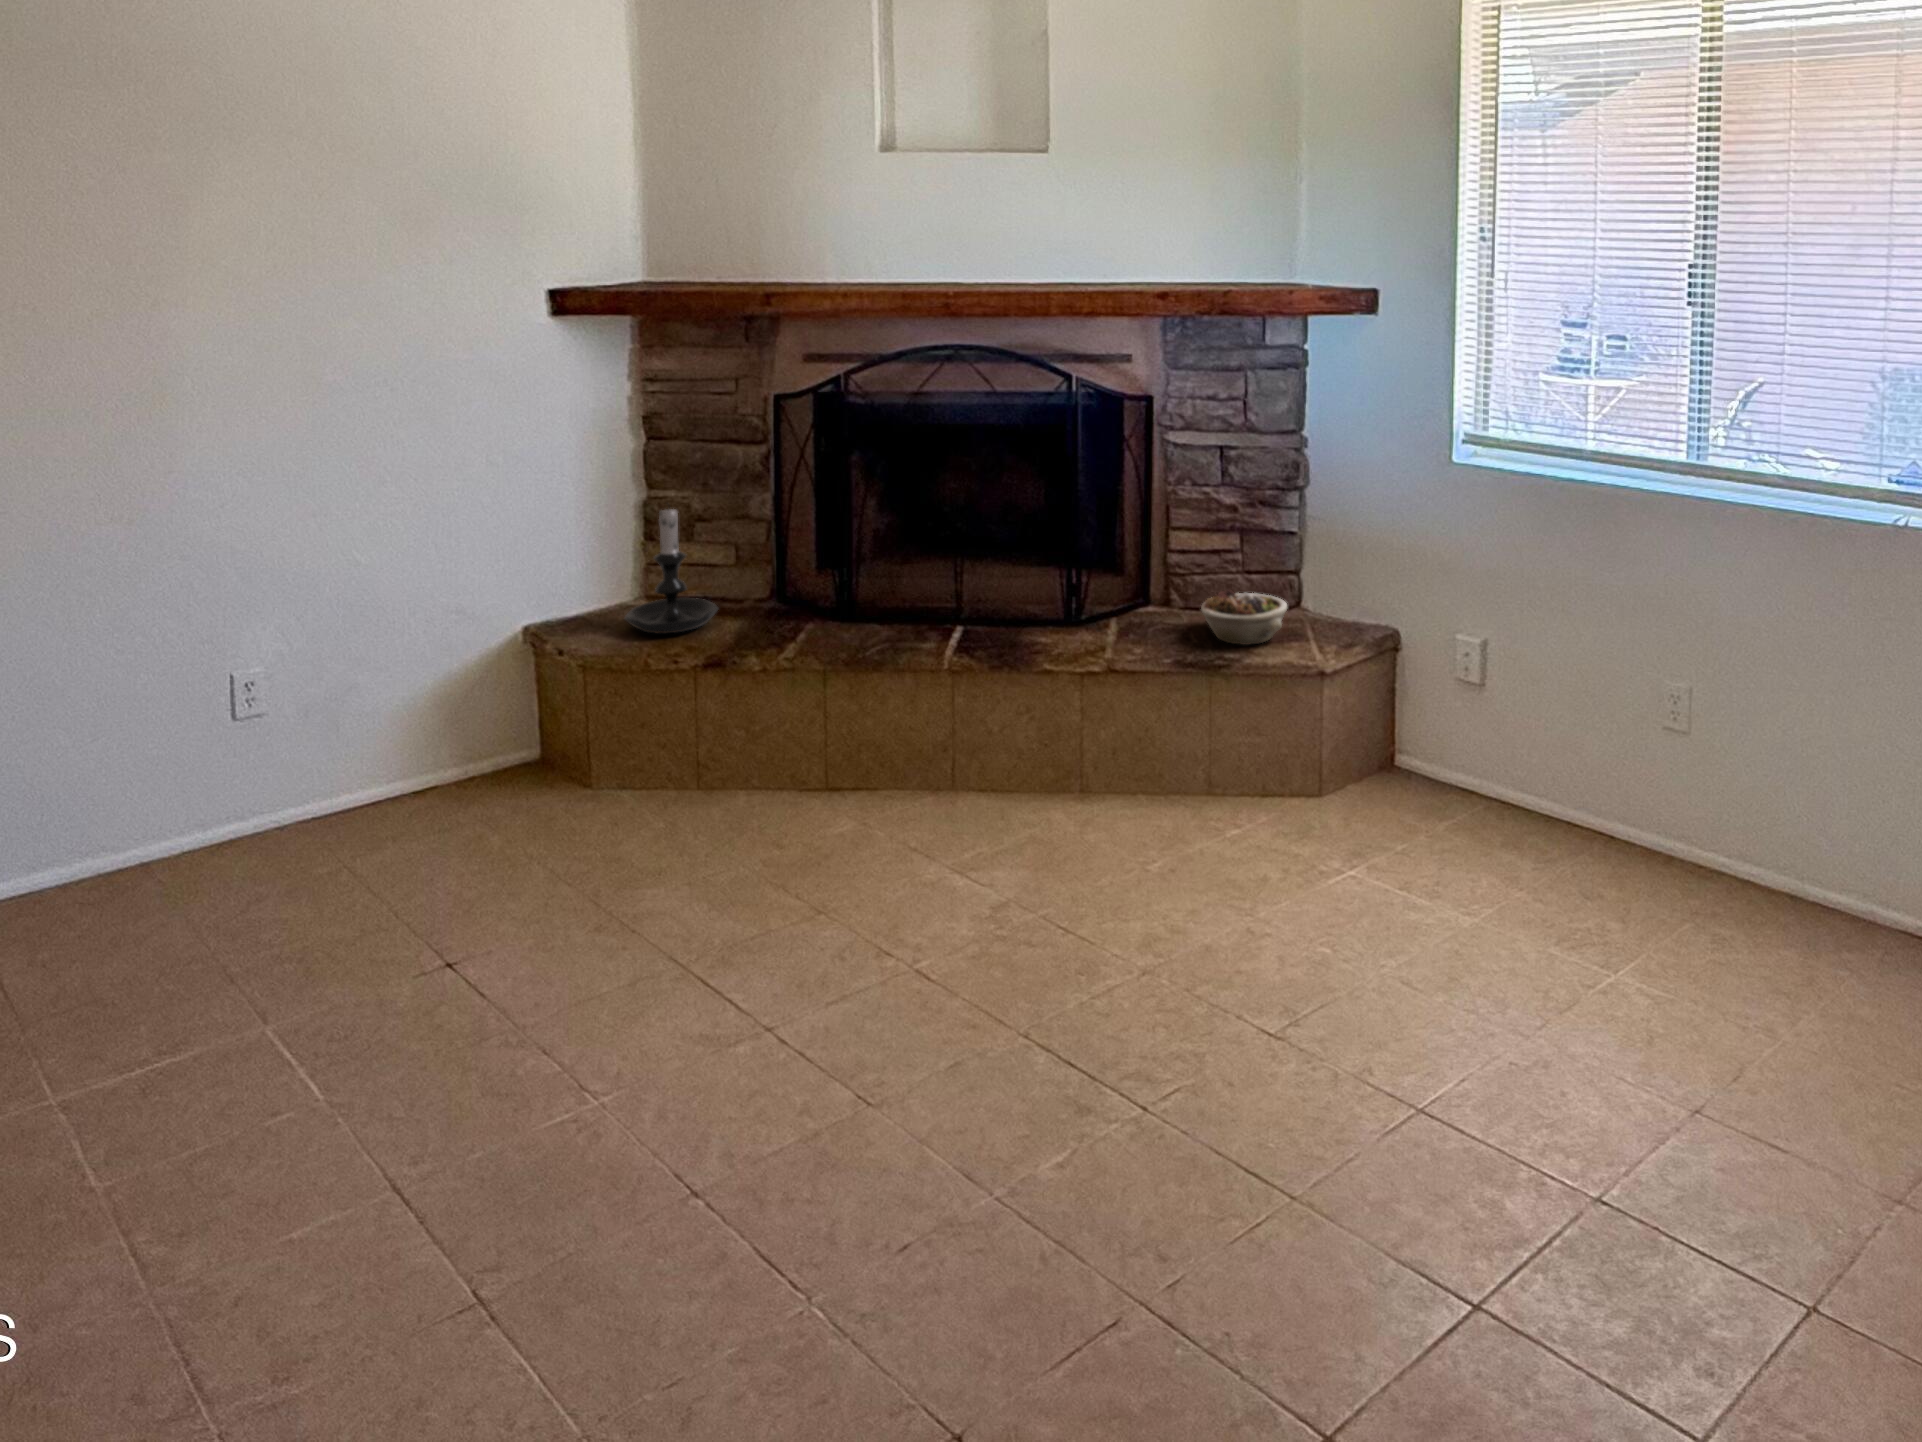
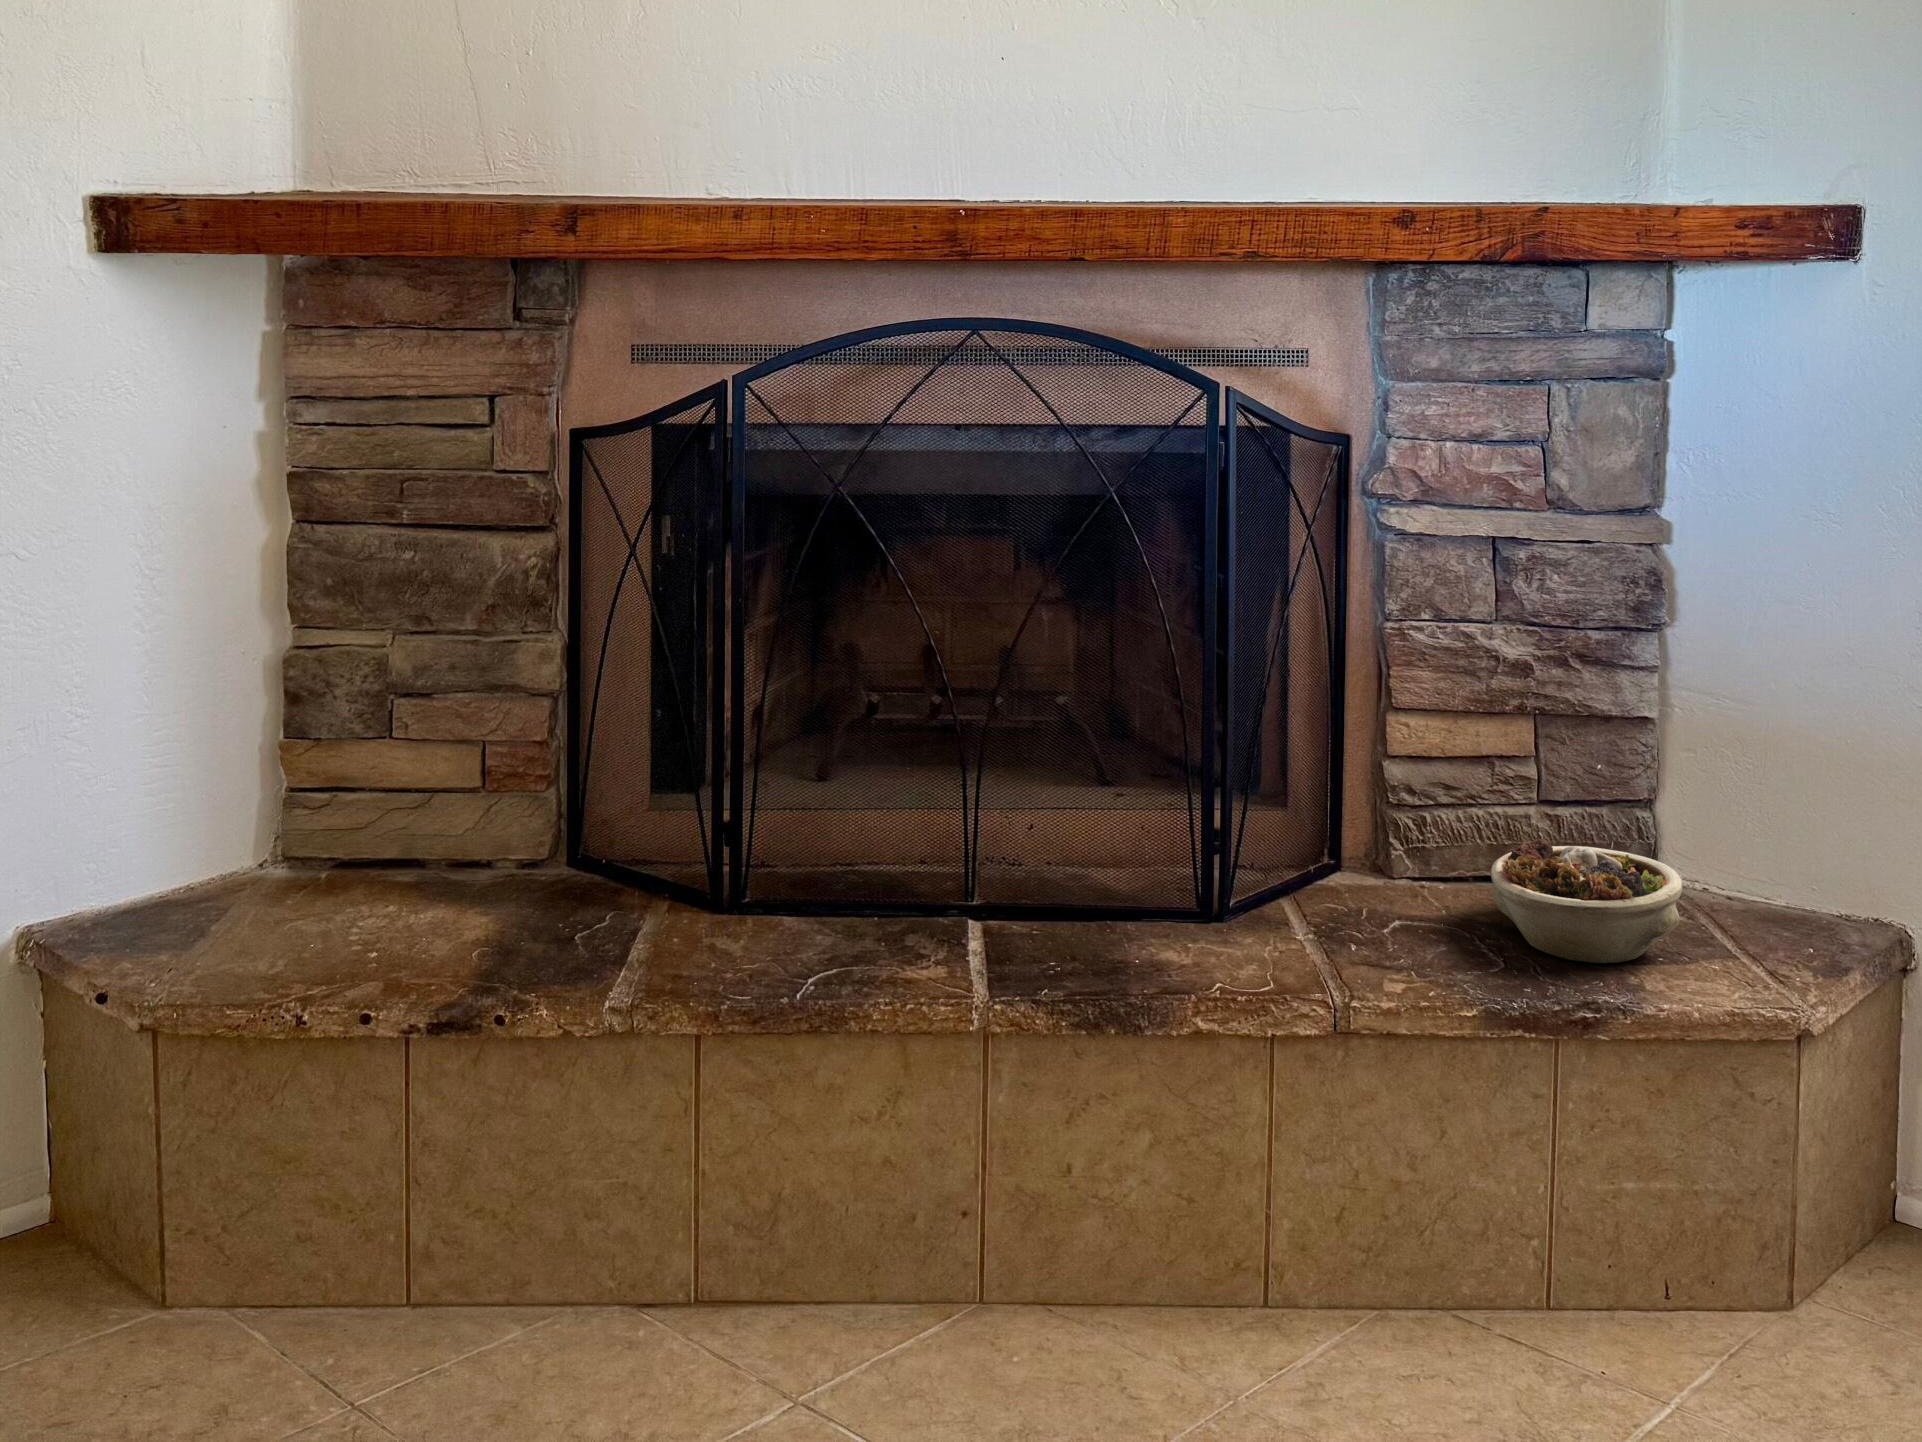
candle holder: present [624,508,718,633] -> none [240,655,449,945]

